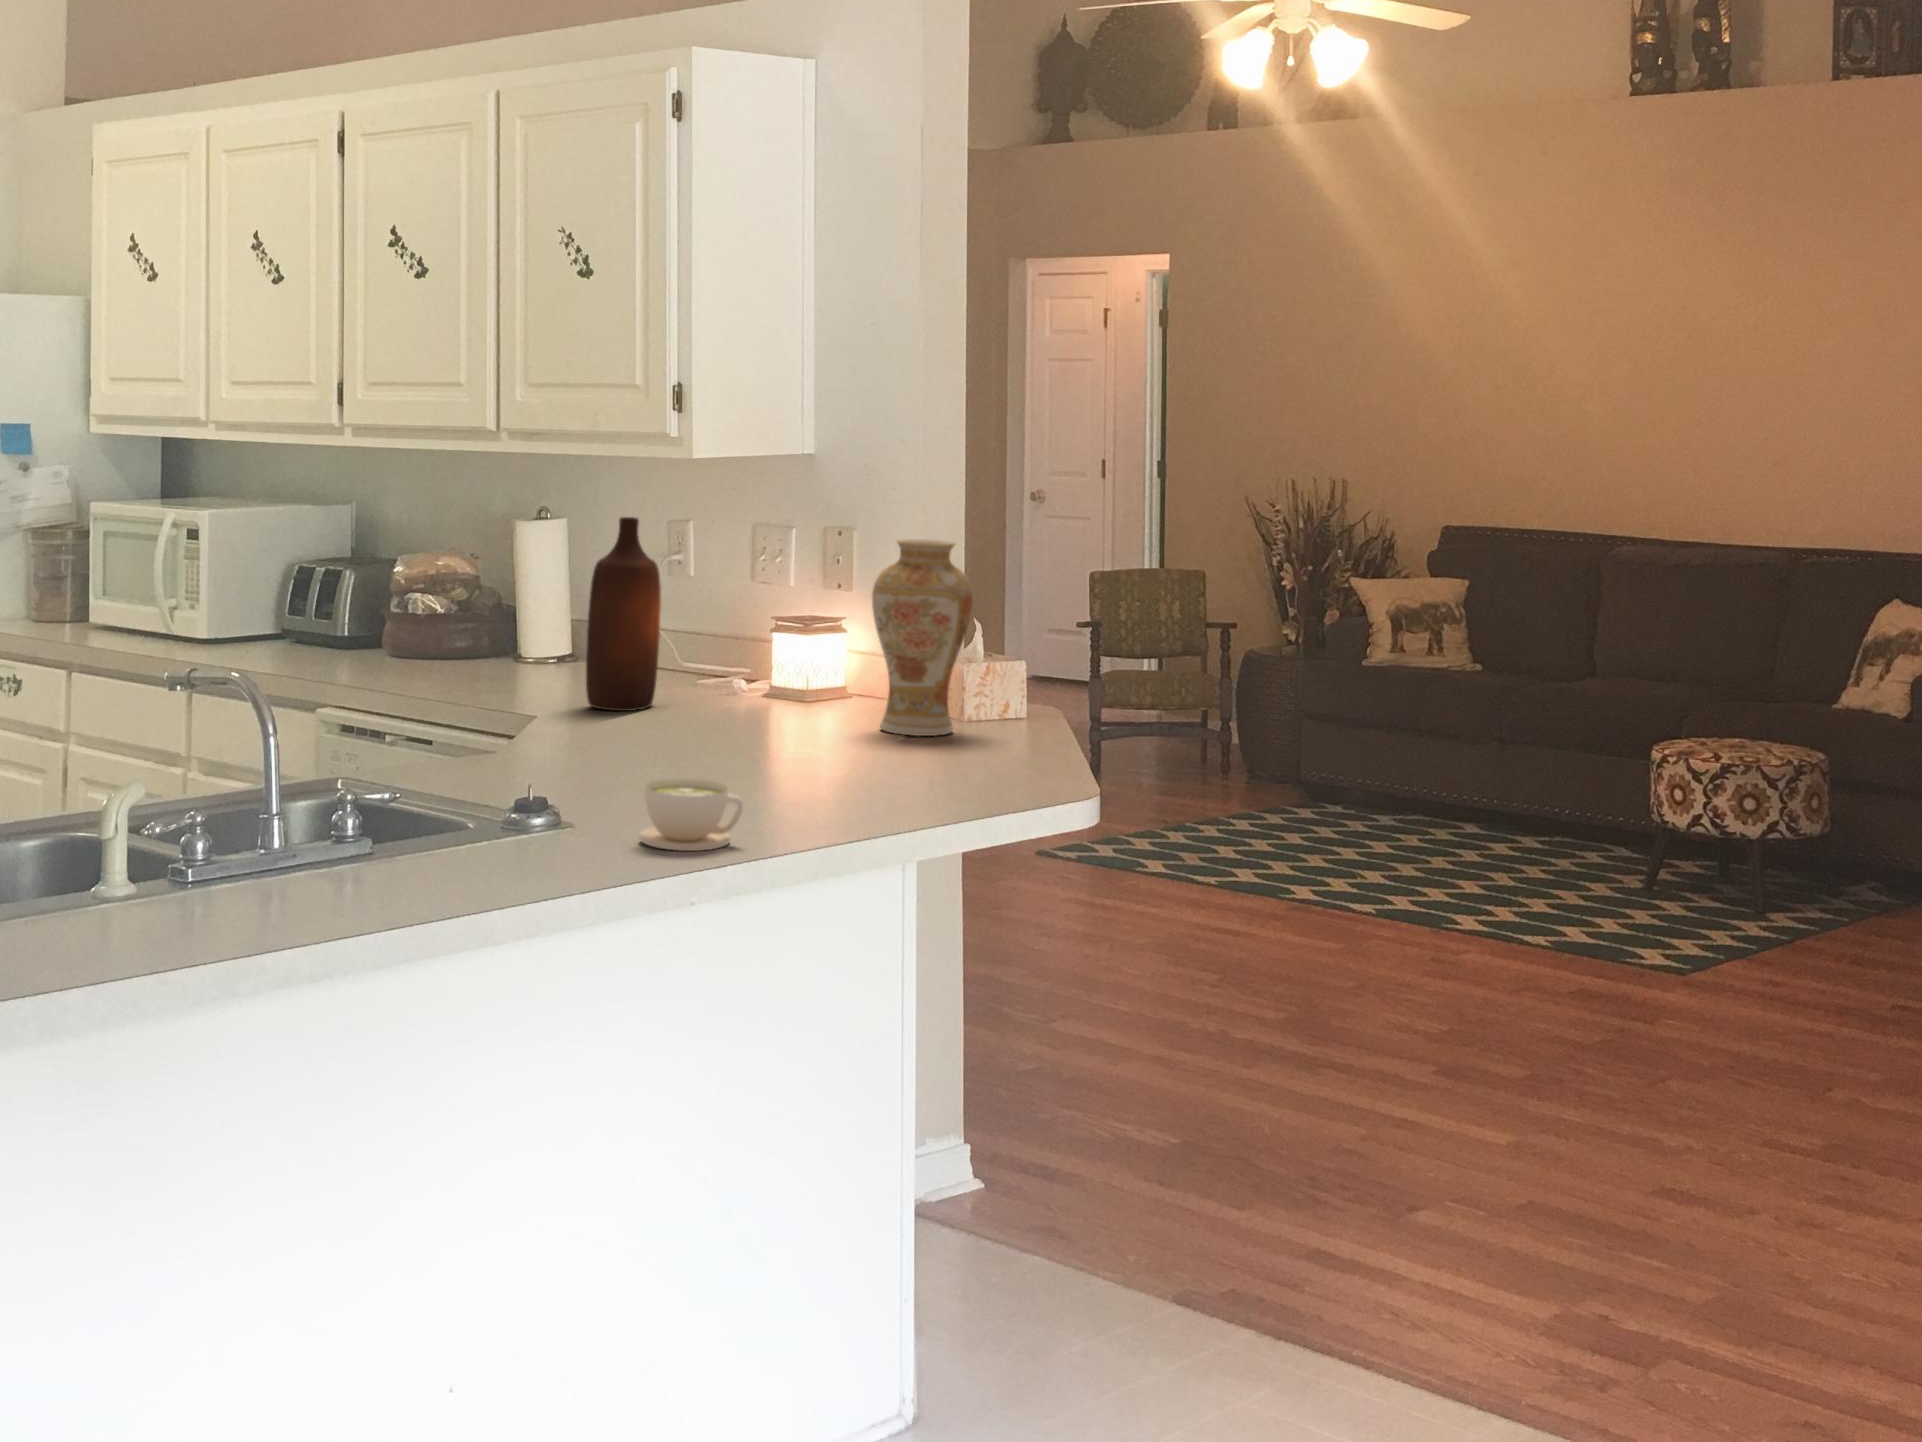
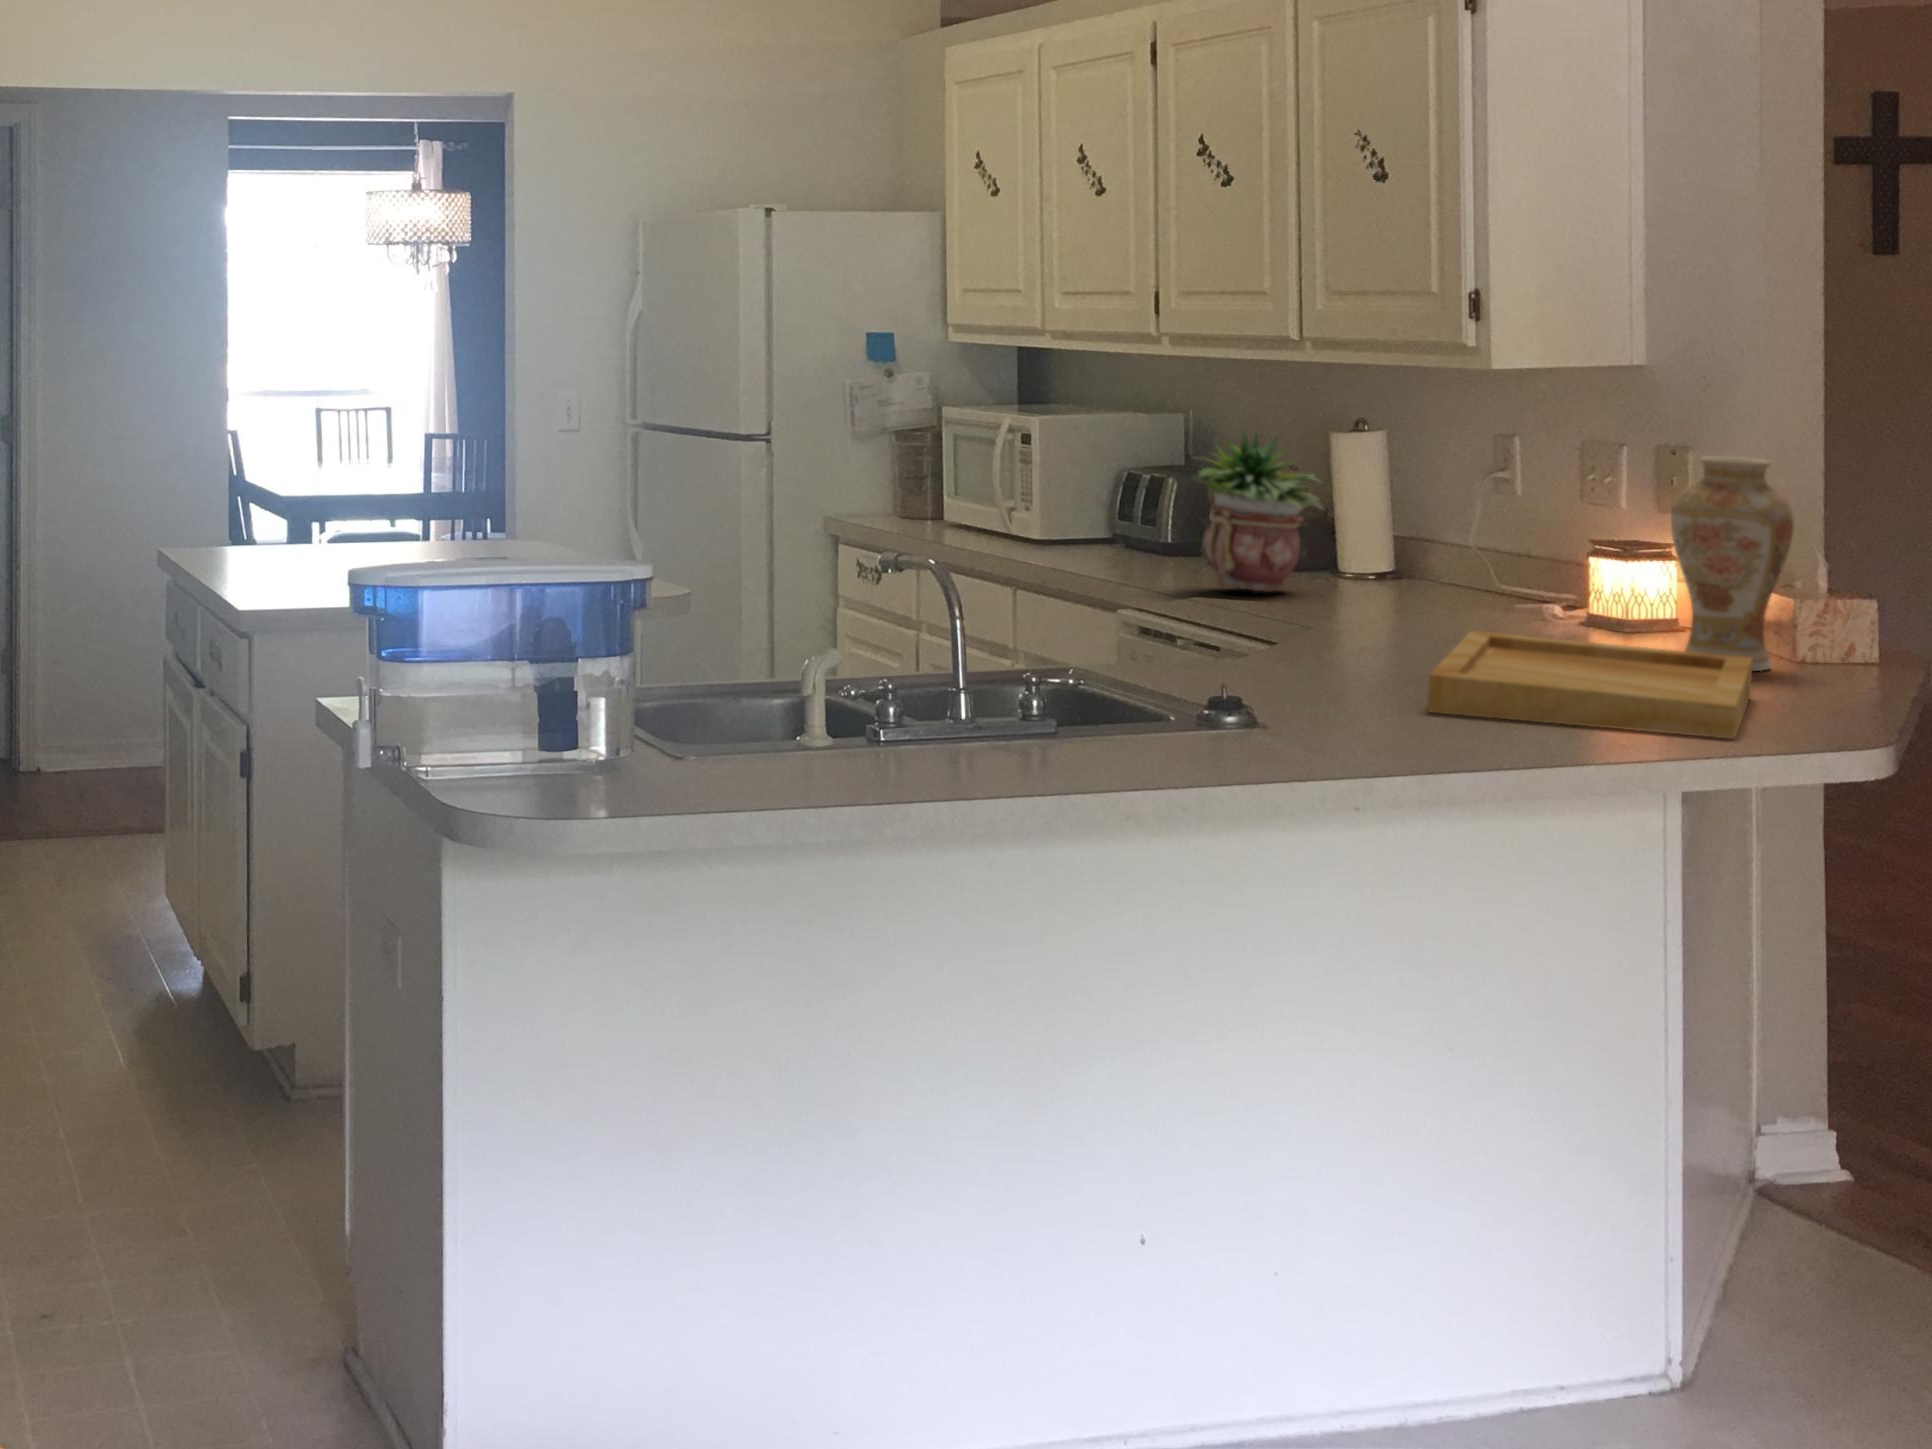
bottle: present [586,517,661,711] -> none [1373,428,1453,627]
potted plant: none [391,519,526,684] -> present [1194,432,1323,592]
tray: none [711,714,982,810] -> present [1428,631,1752,739]
coffee cup: present [639,779,743,851] -> none [1317,684,1426,756]

